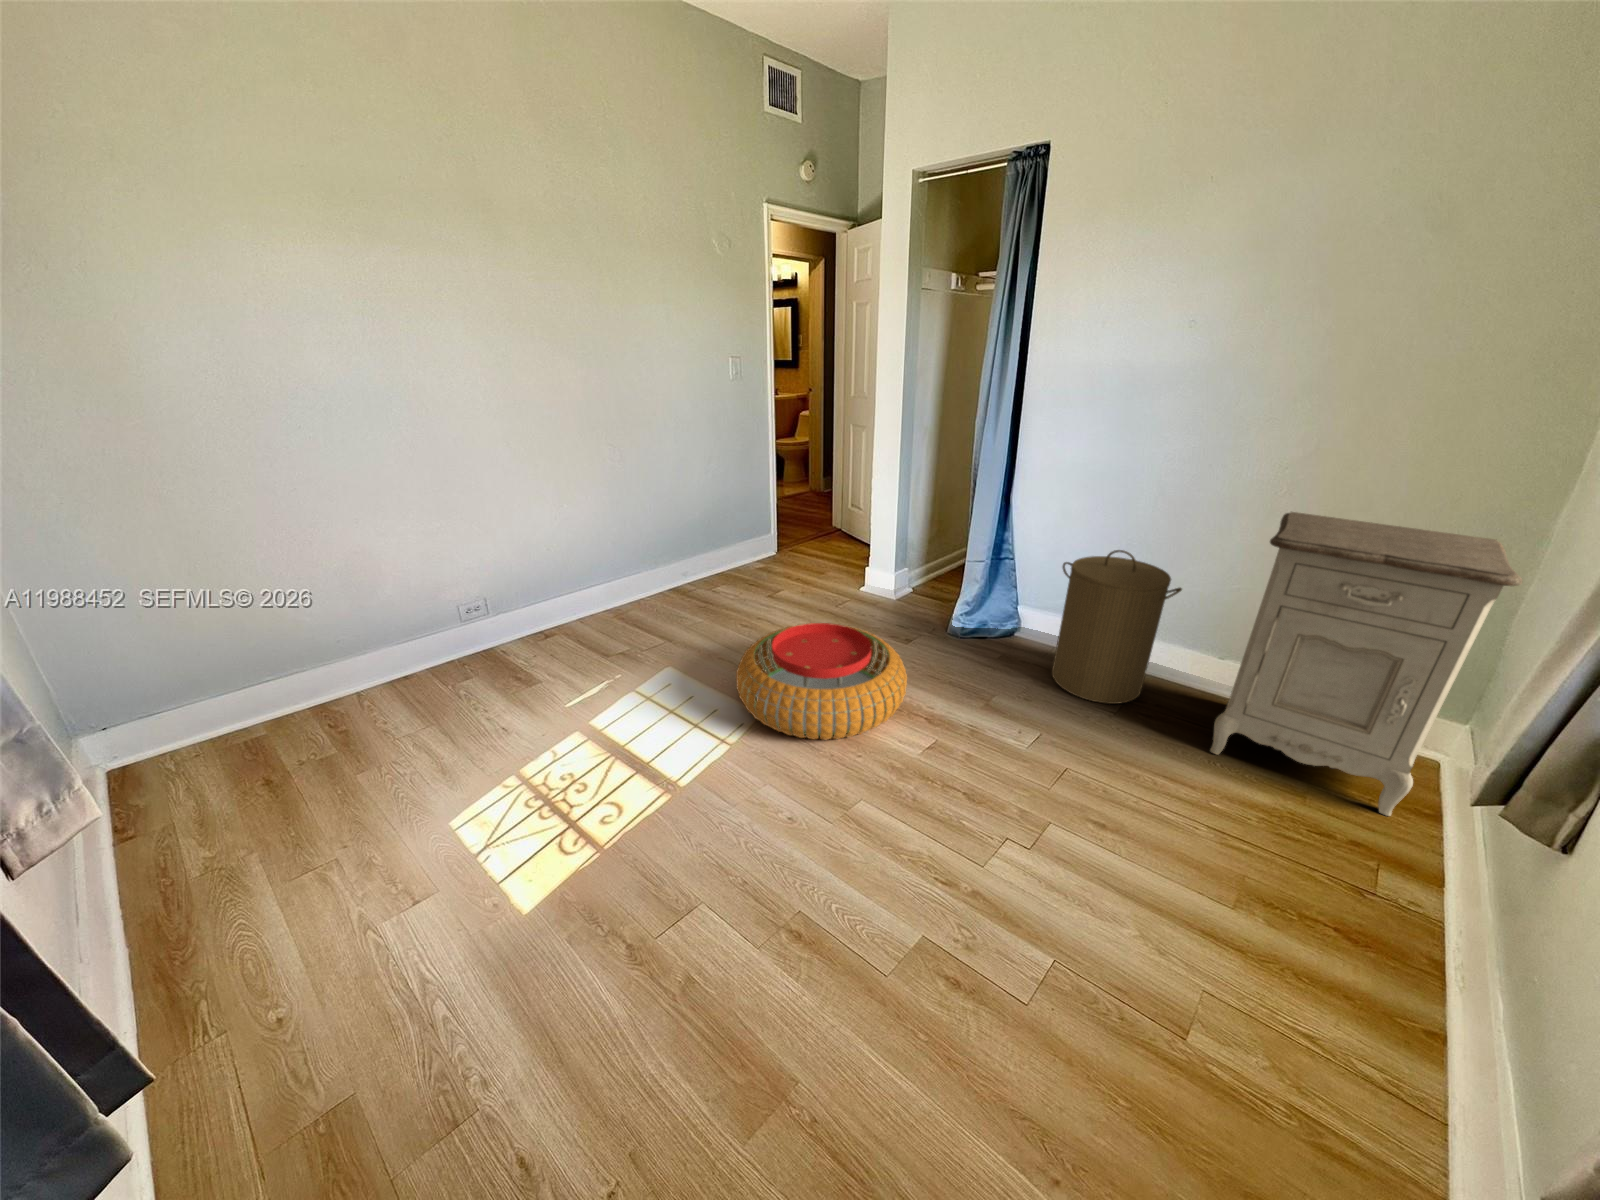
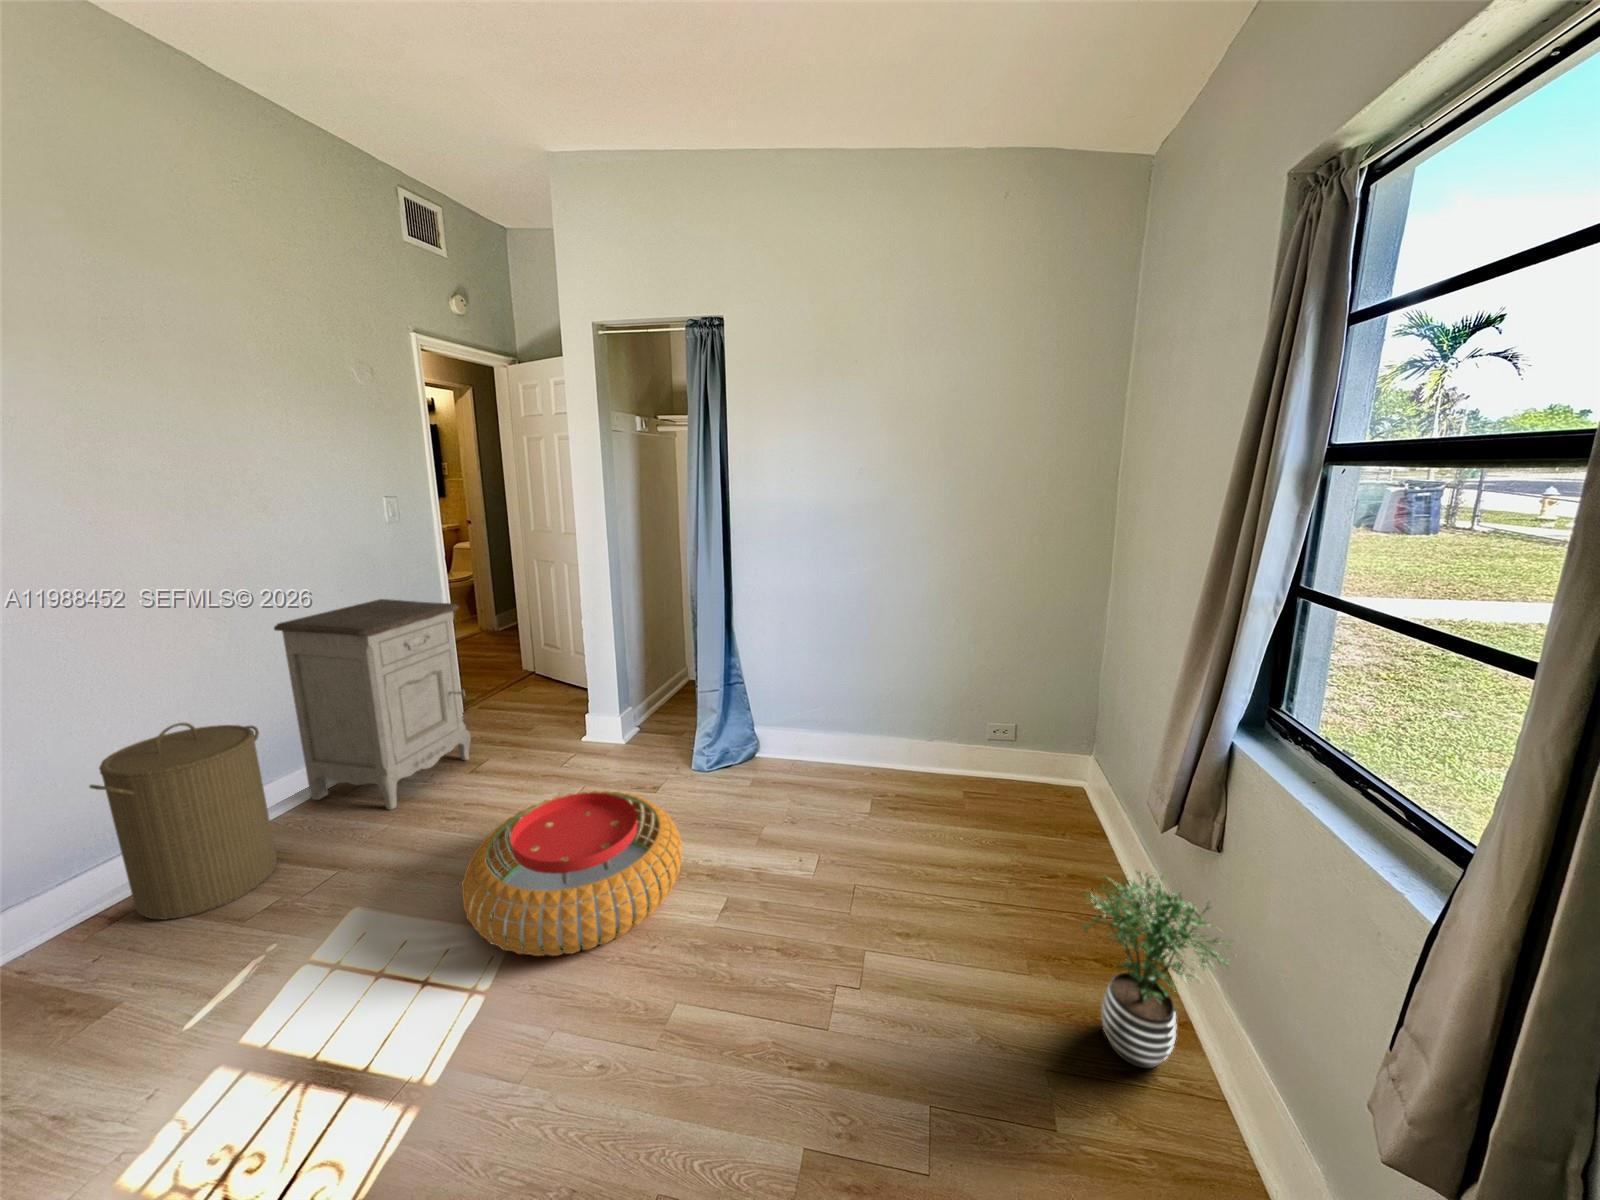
nightstand: present [1210,512,1522,816] -> present [274,599,471,810]
laundry hamper: present [1052,550,1182,704] -> present [89,723,277,920]
potted plant: none [1294,844,1549,1073] -> present [1082,872,1233,1068]

